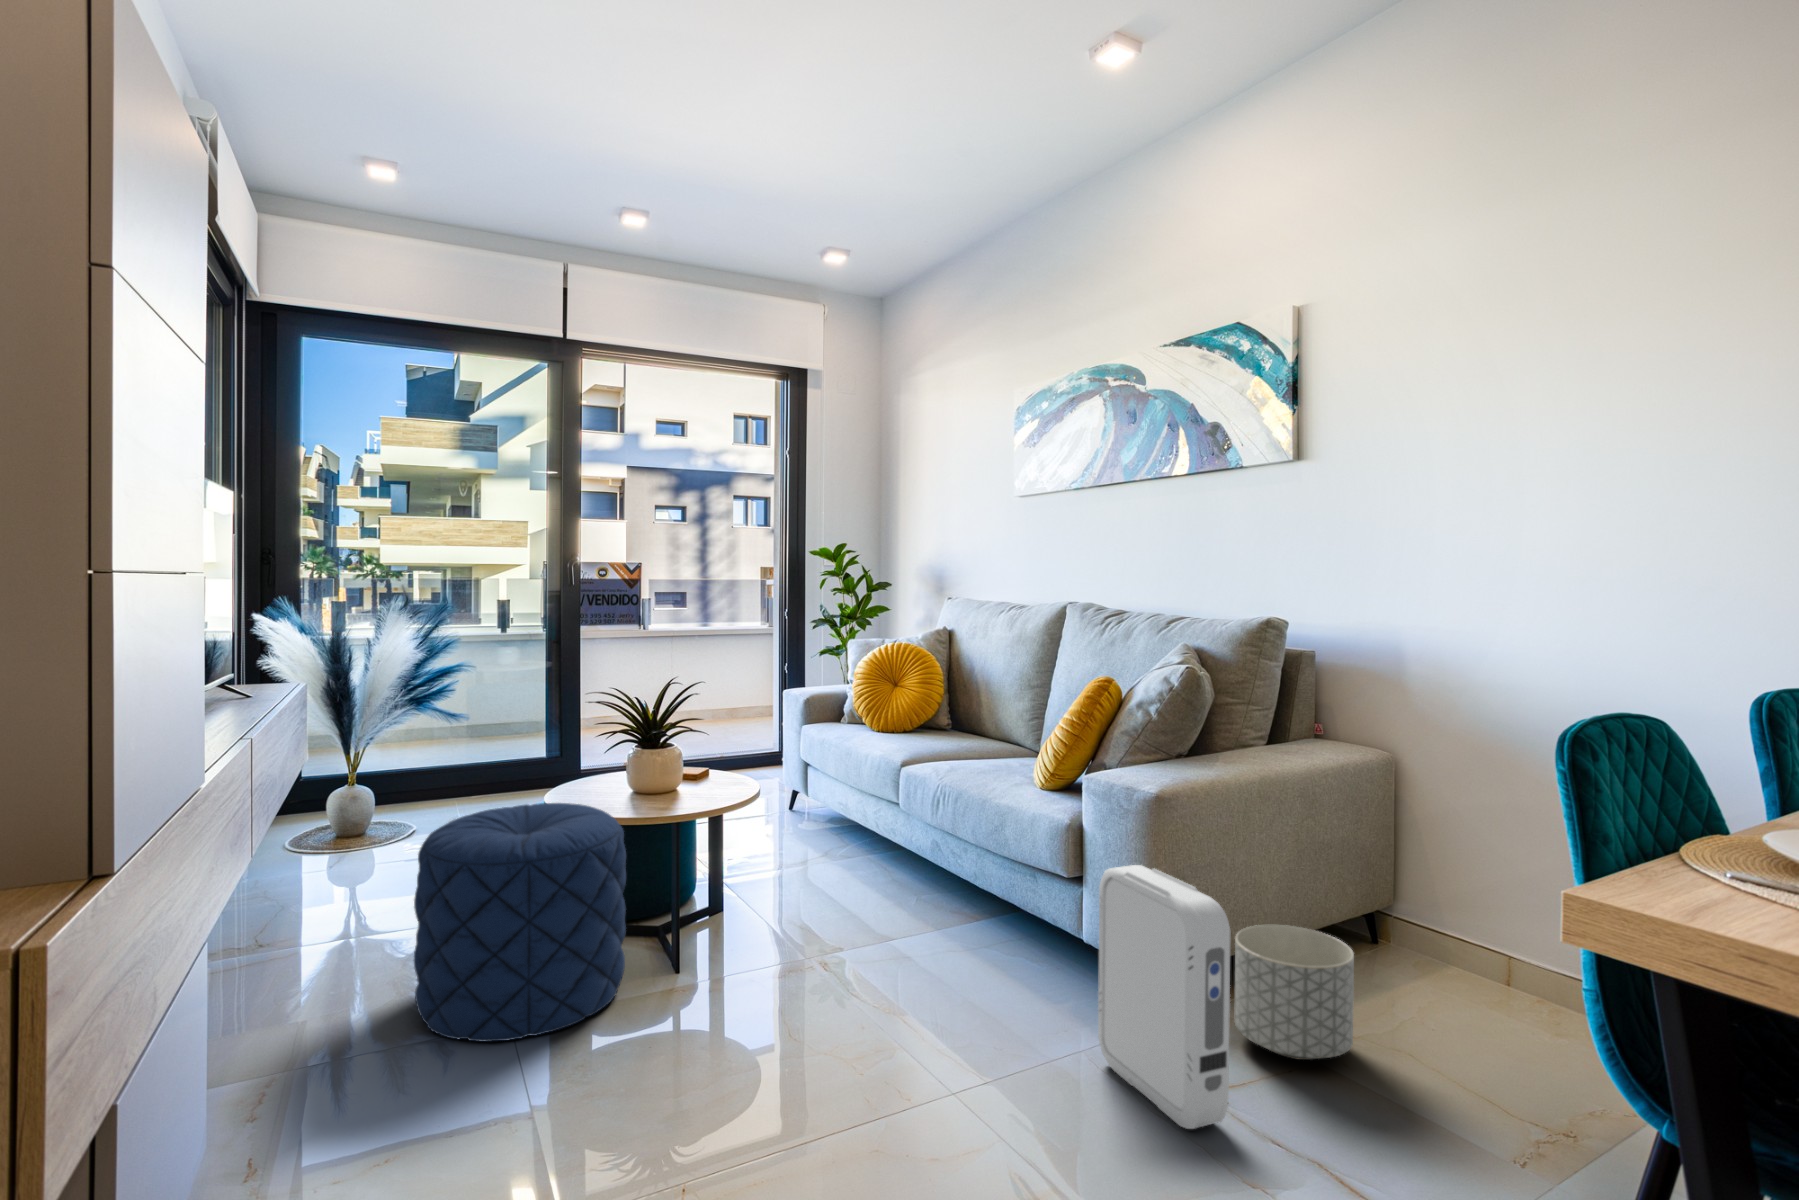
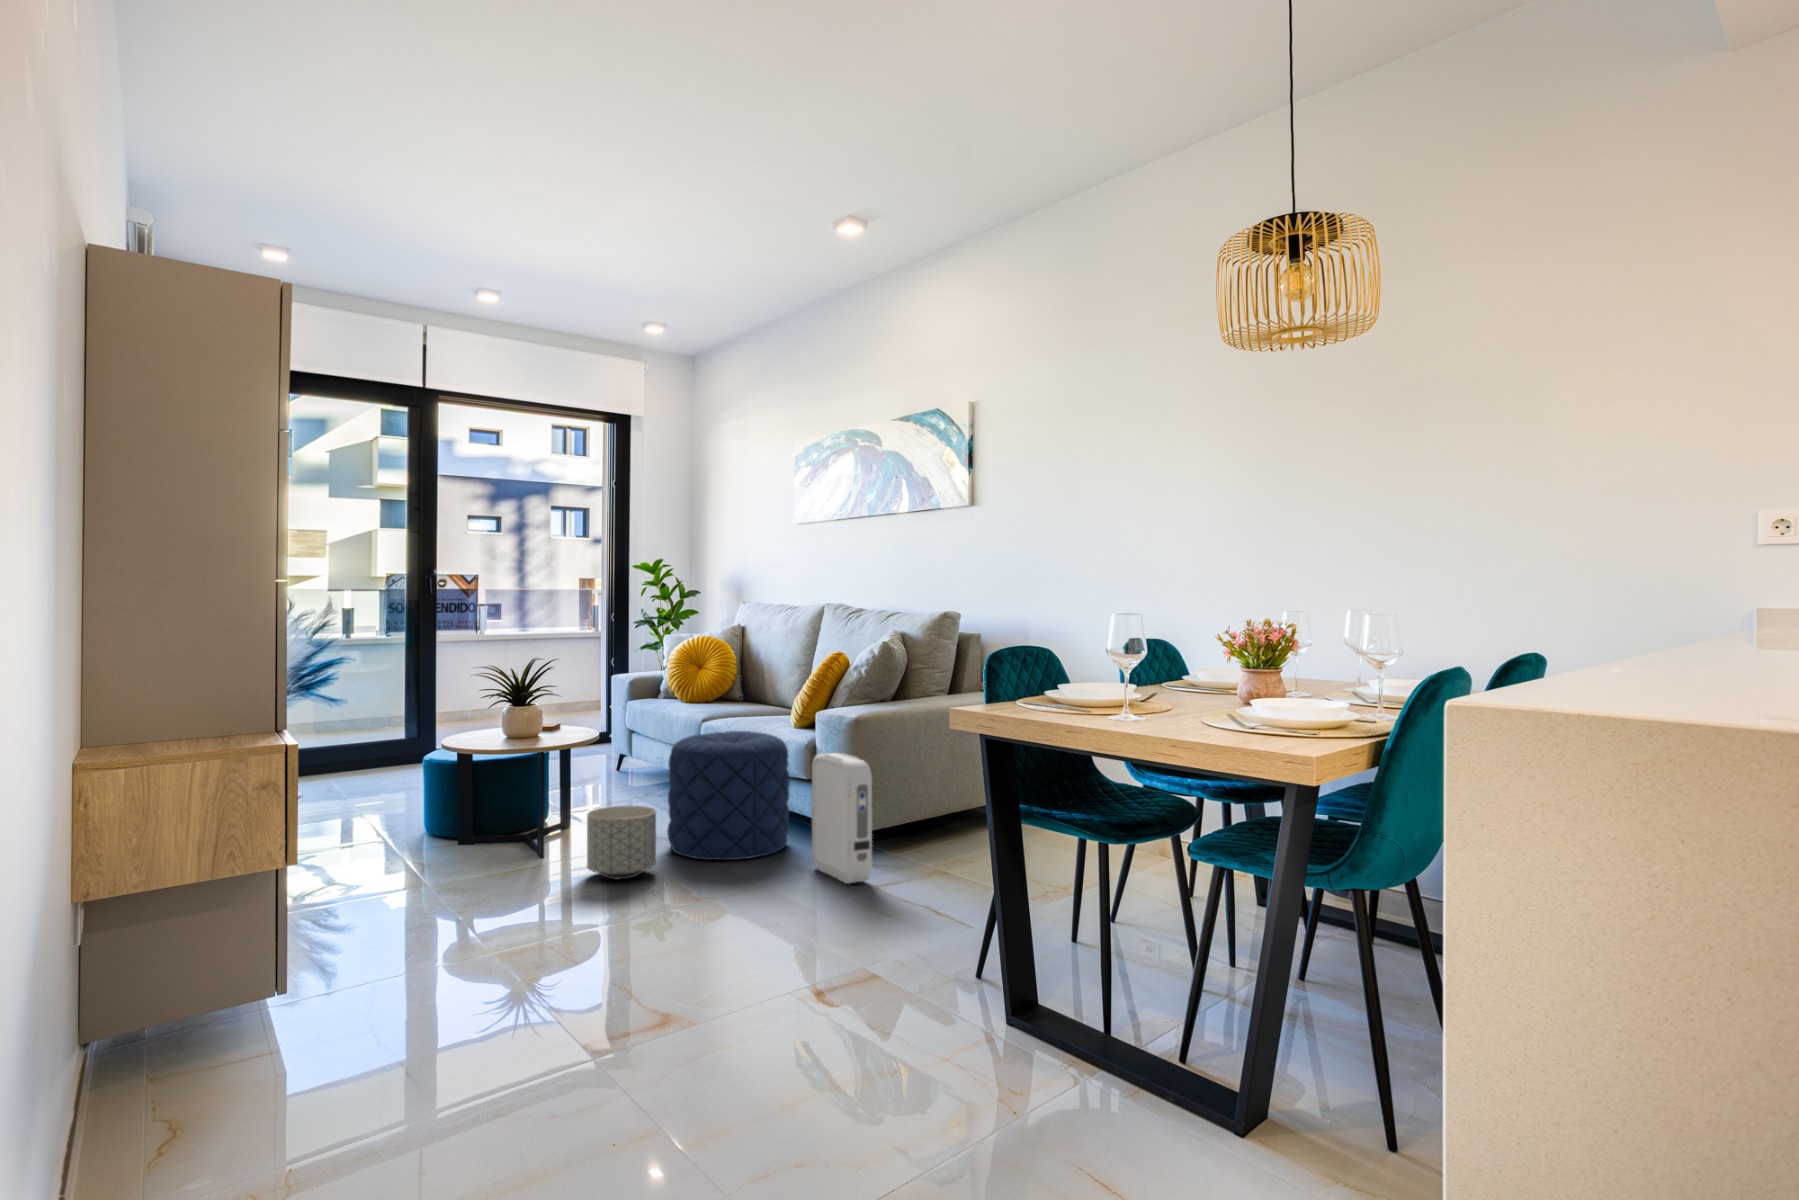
pouf: present [414,803,626,1042] -> present [667,731,790,860]
planter: present [1234,925,1354,1060] -> present [587,806,656,879]

